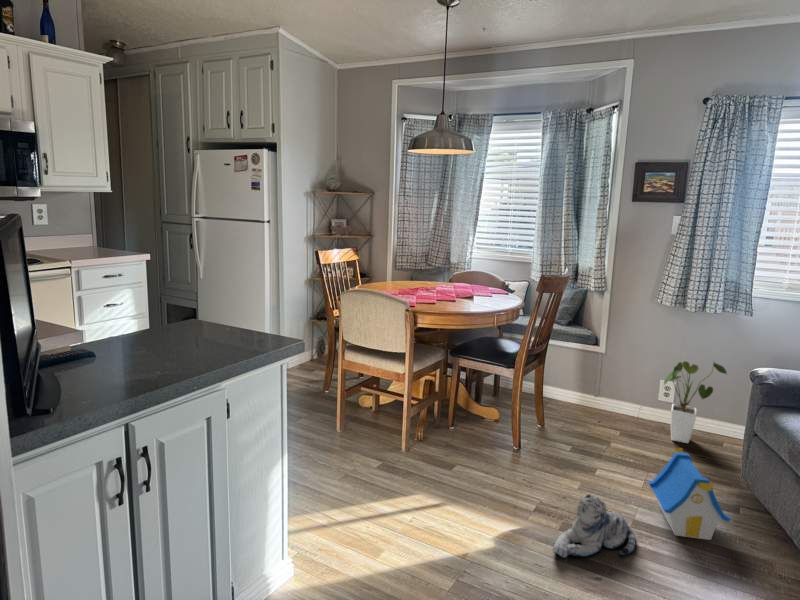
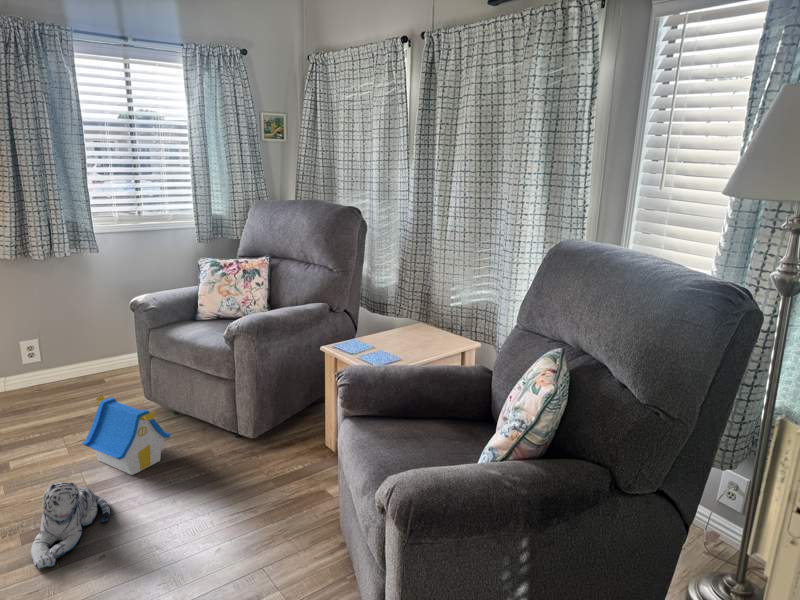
house plant: present [664,361,727,443] -> none [31,304,91,397]

